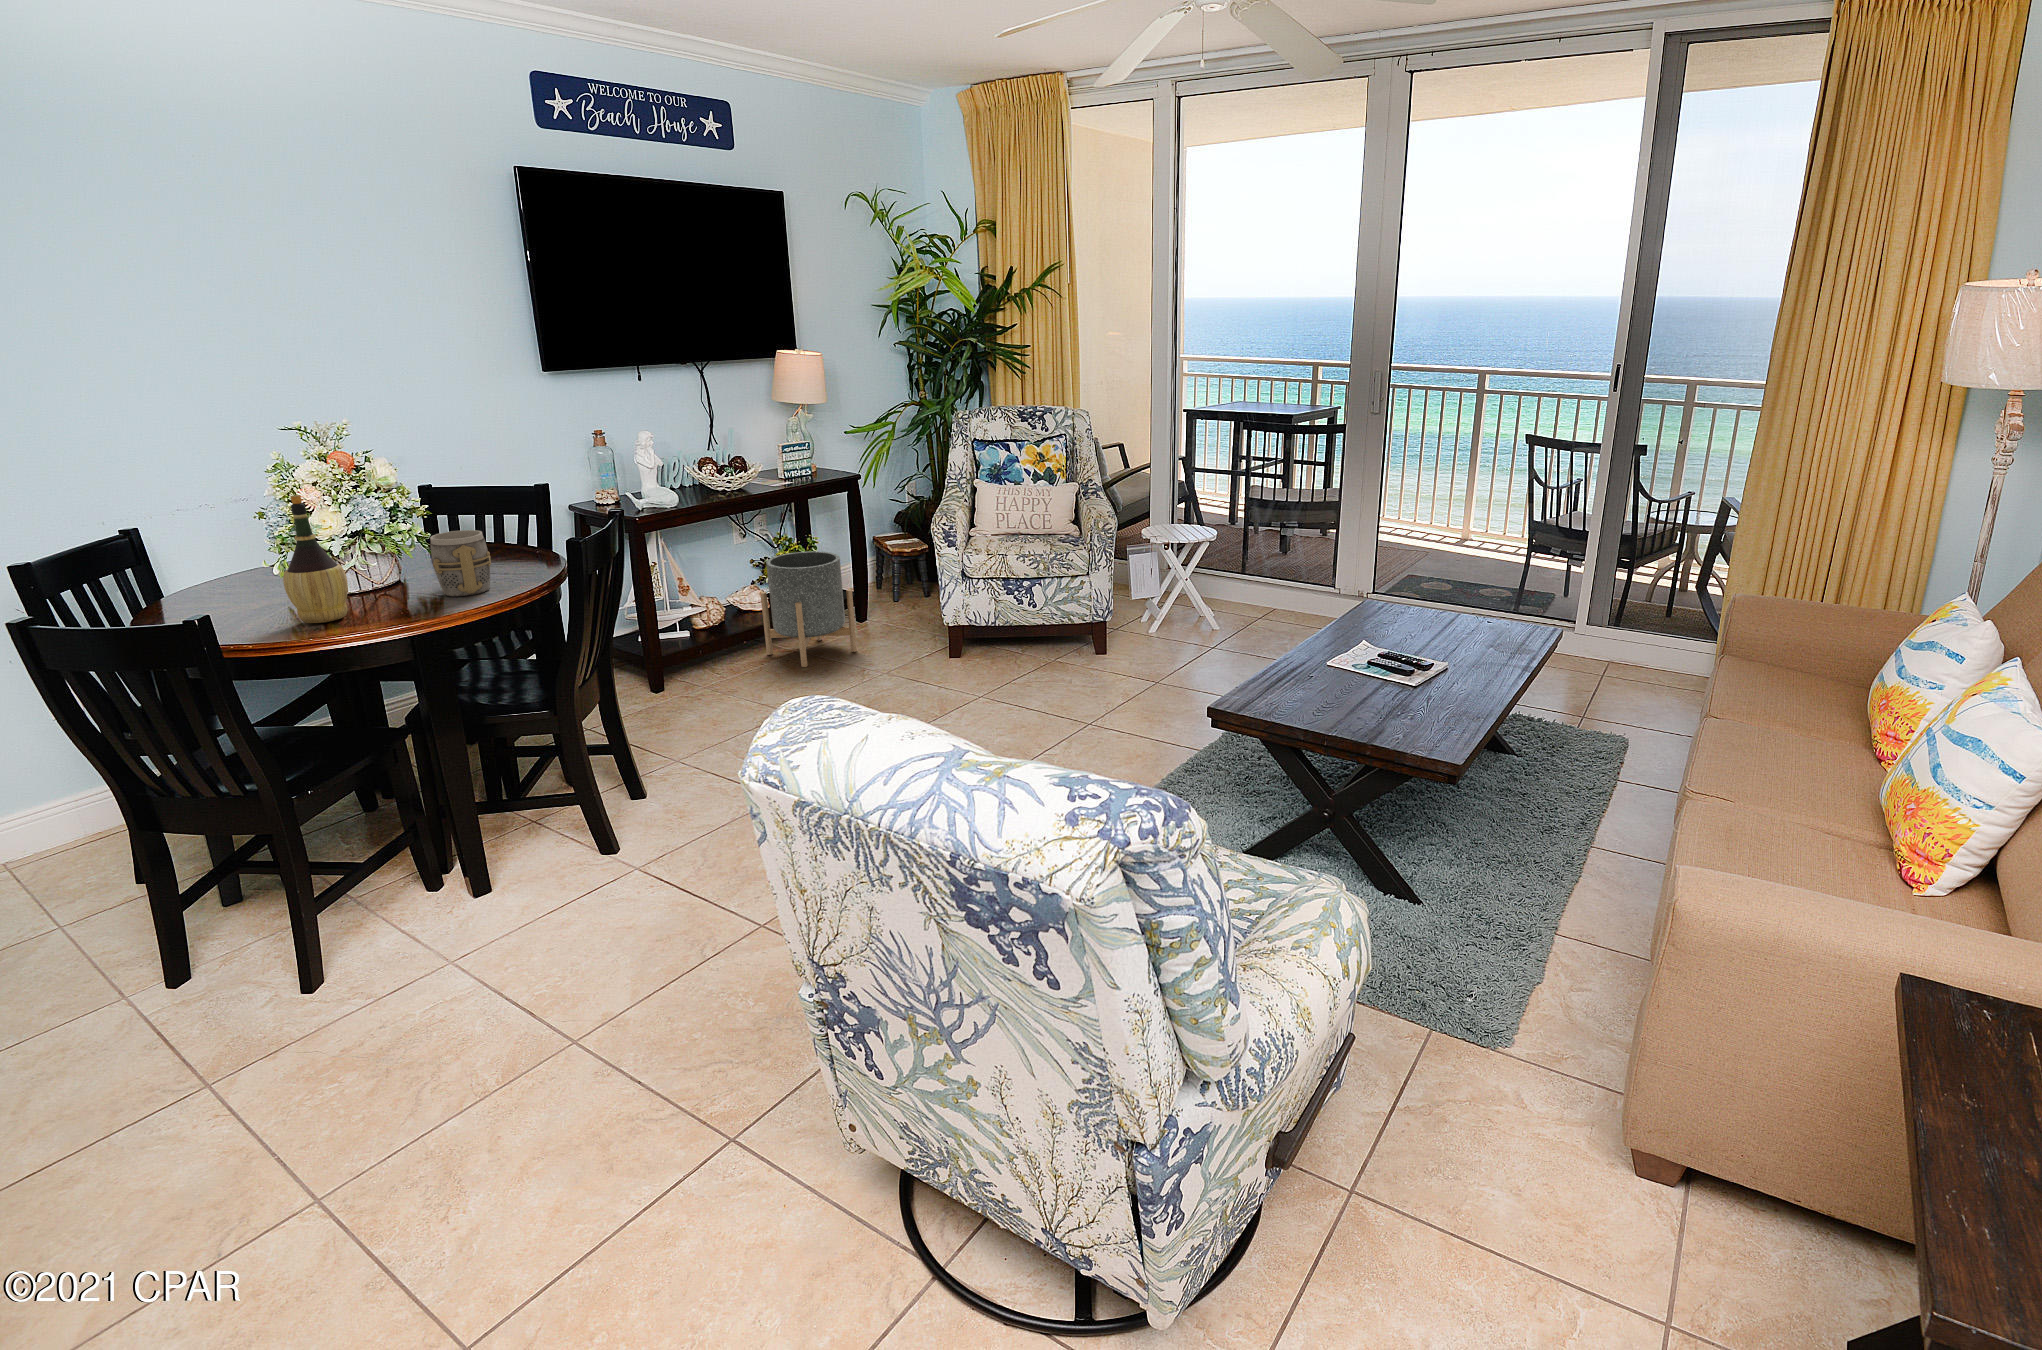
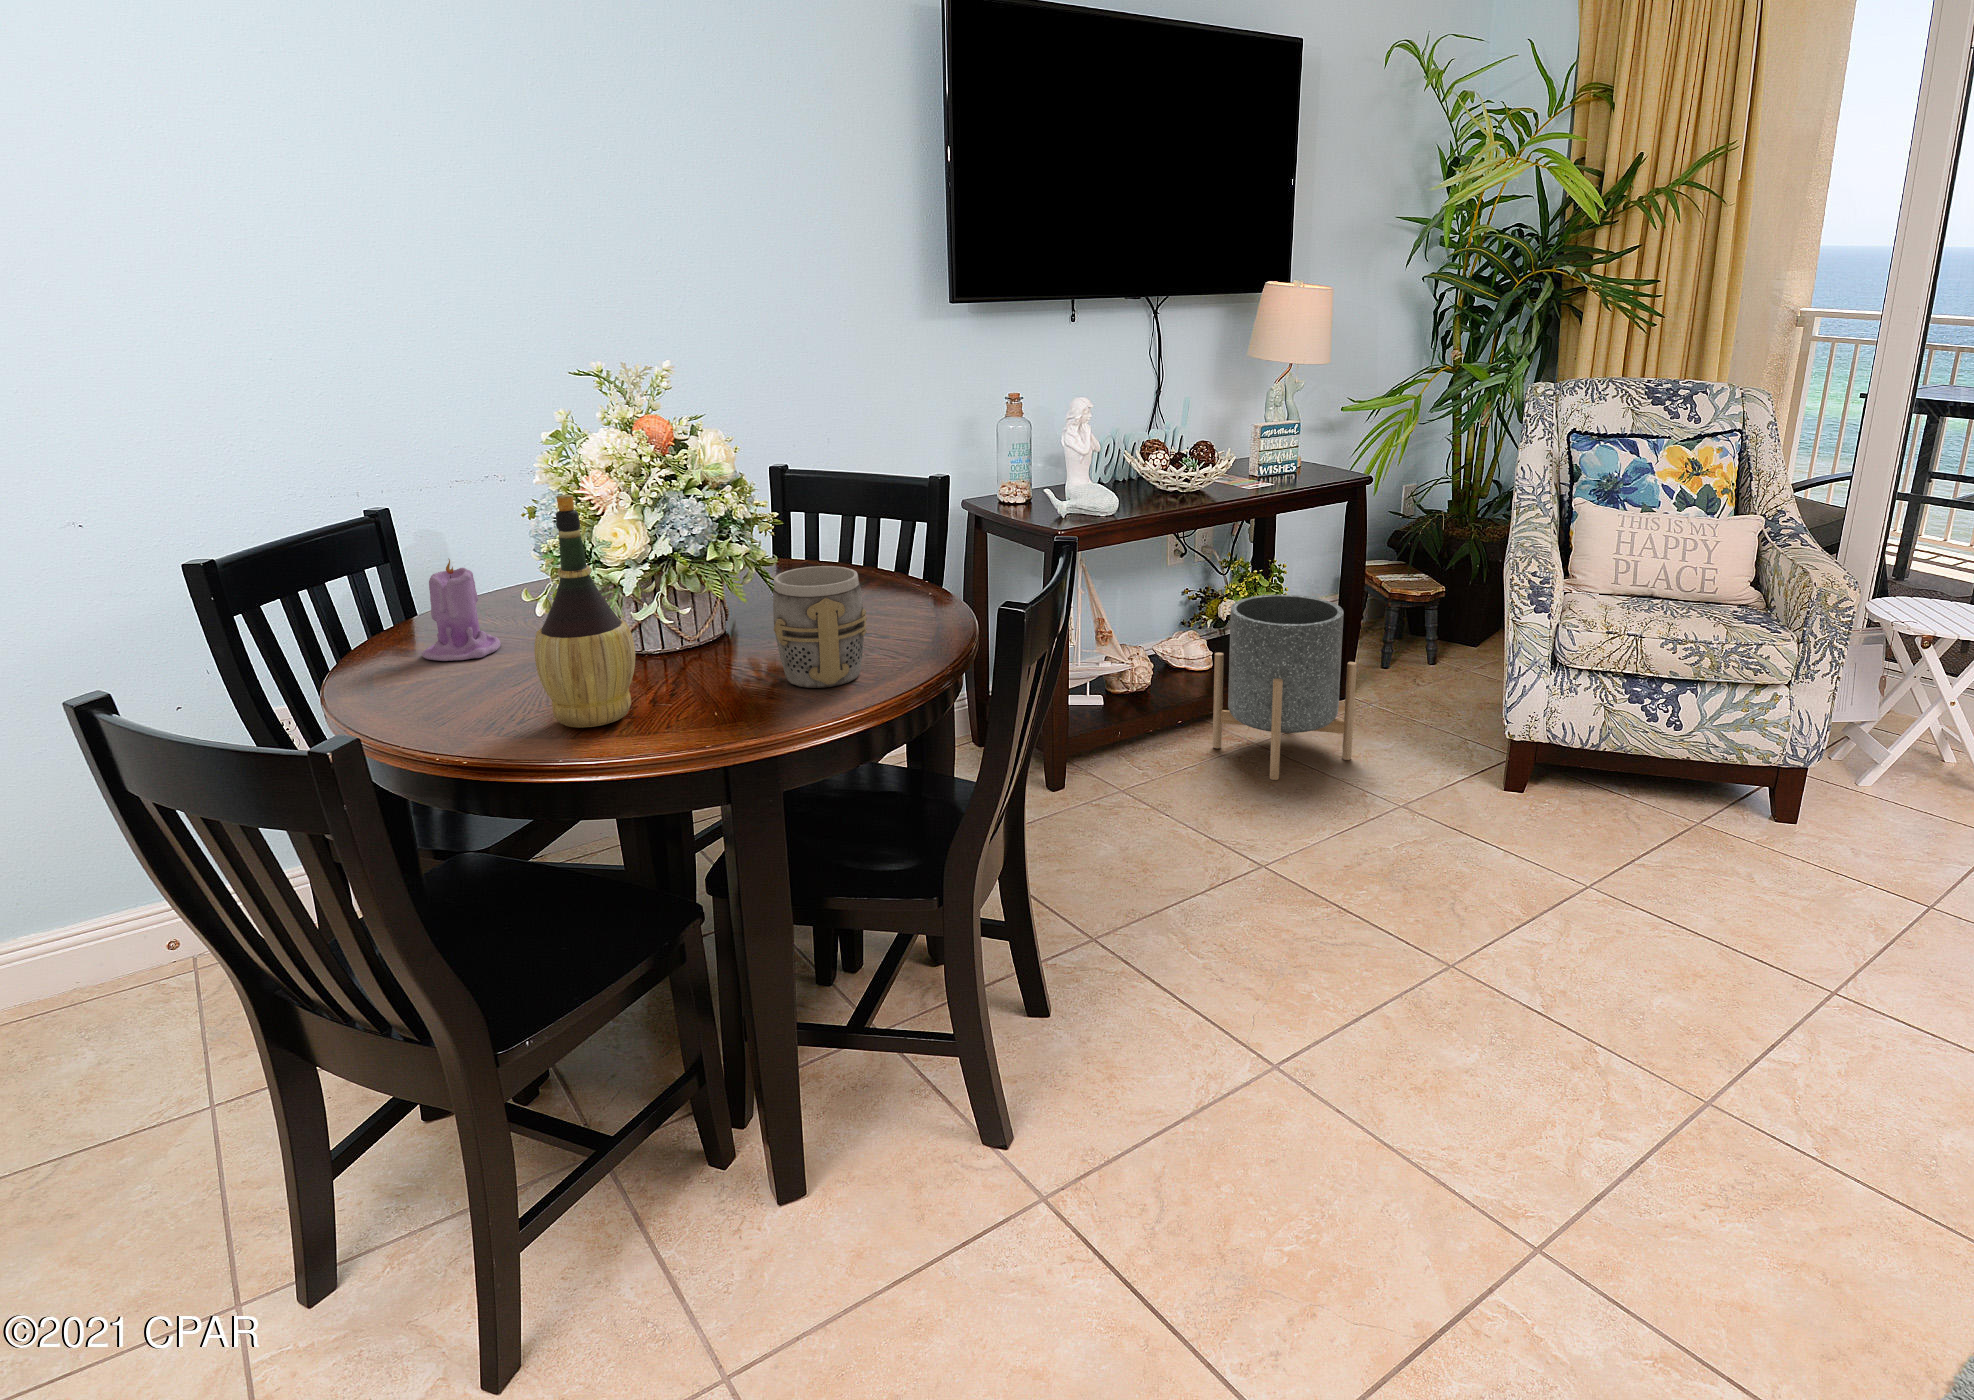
candle: none [188,544,244,607] -> present [422,559,501,661]

